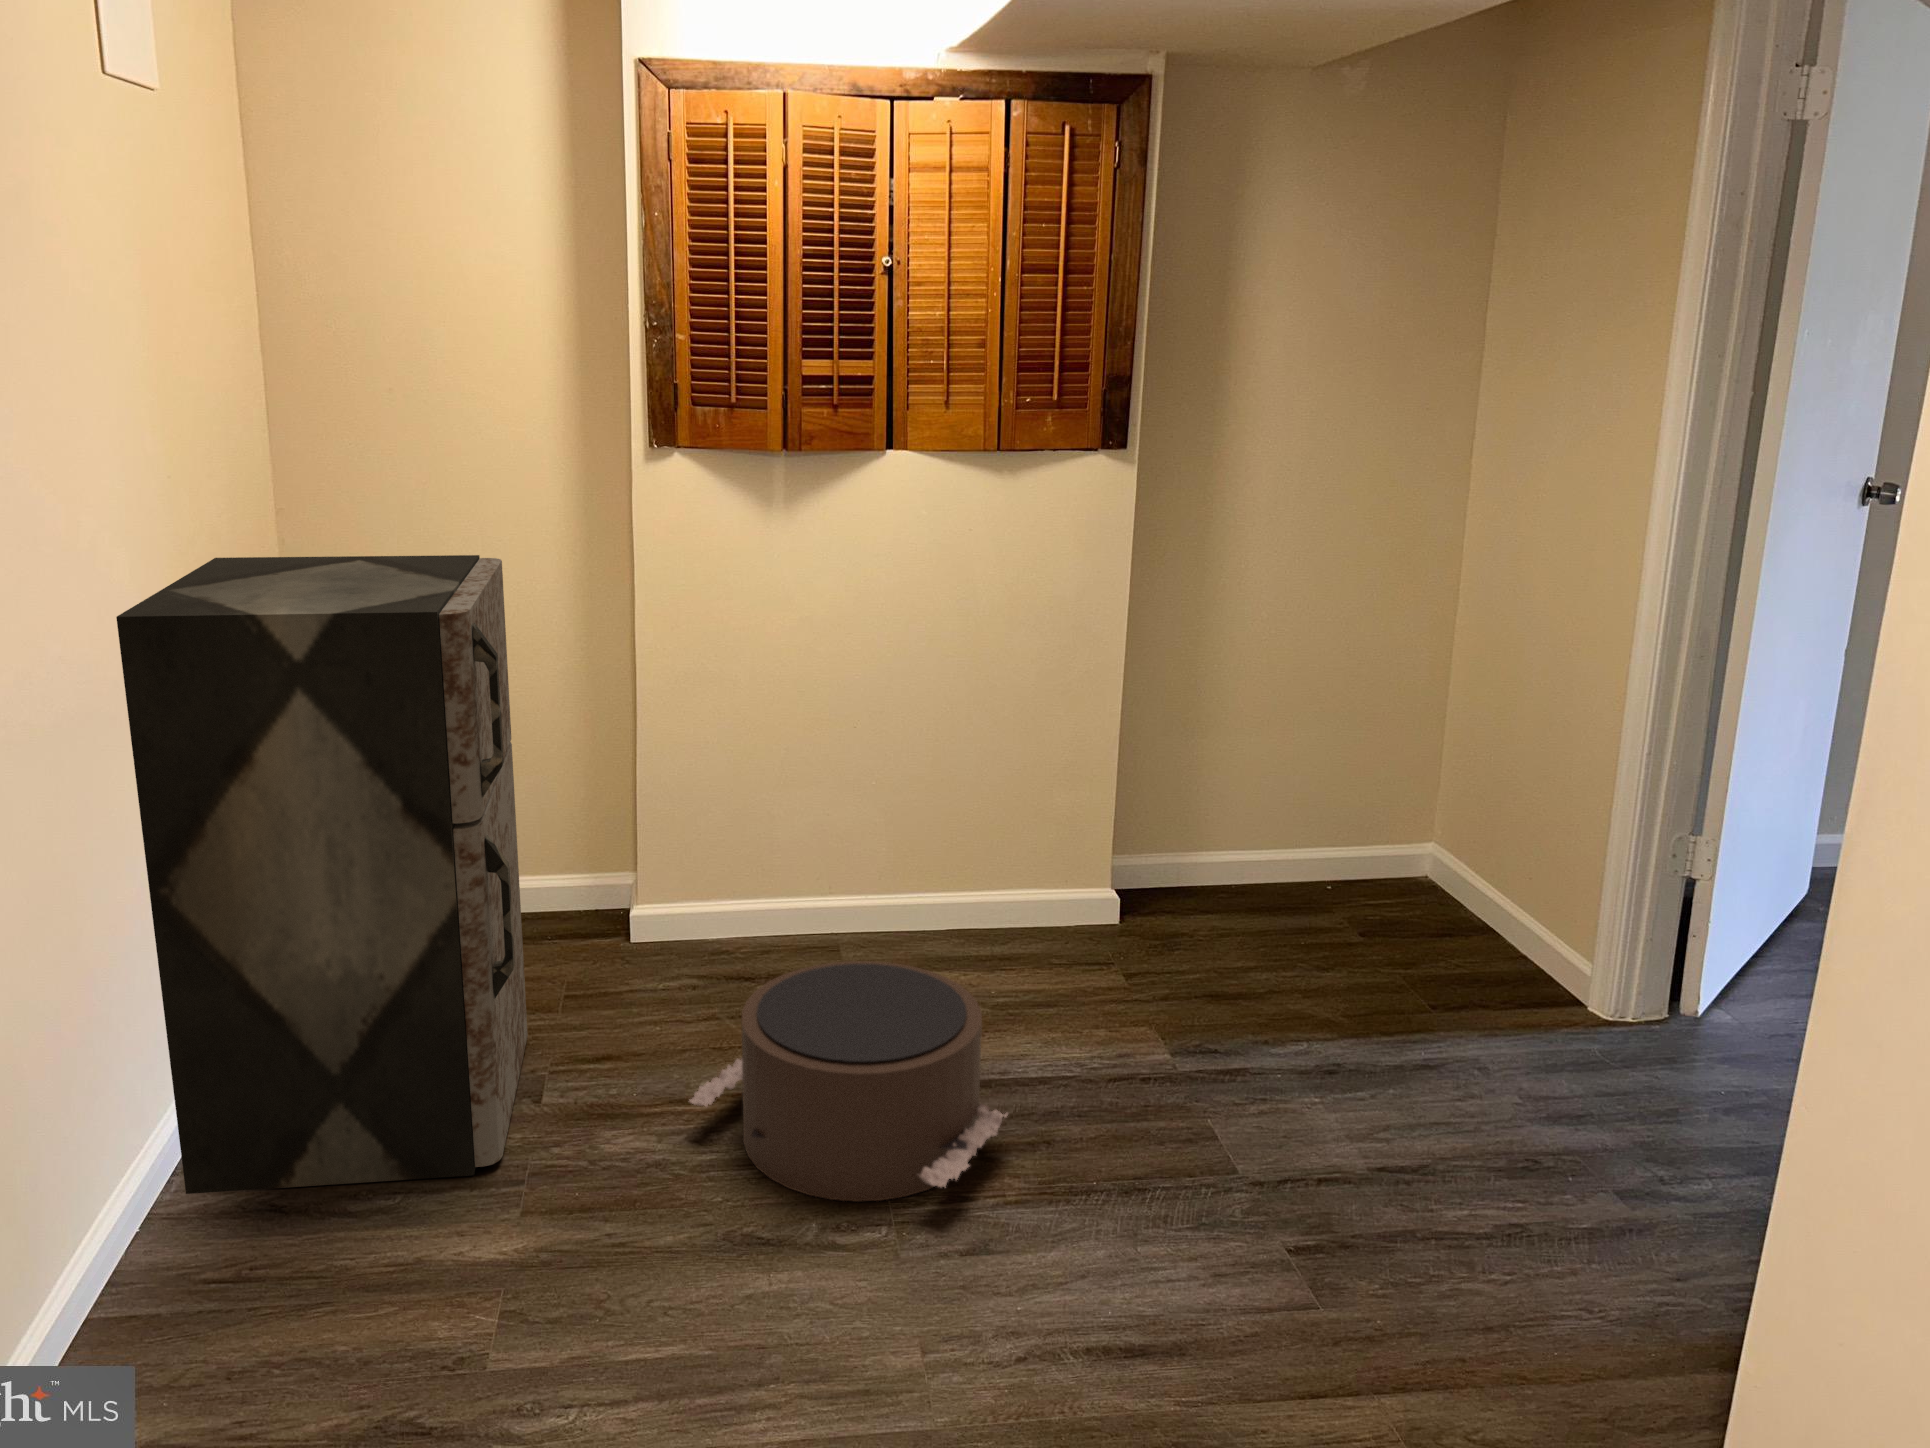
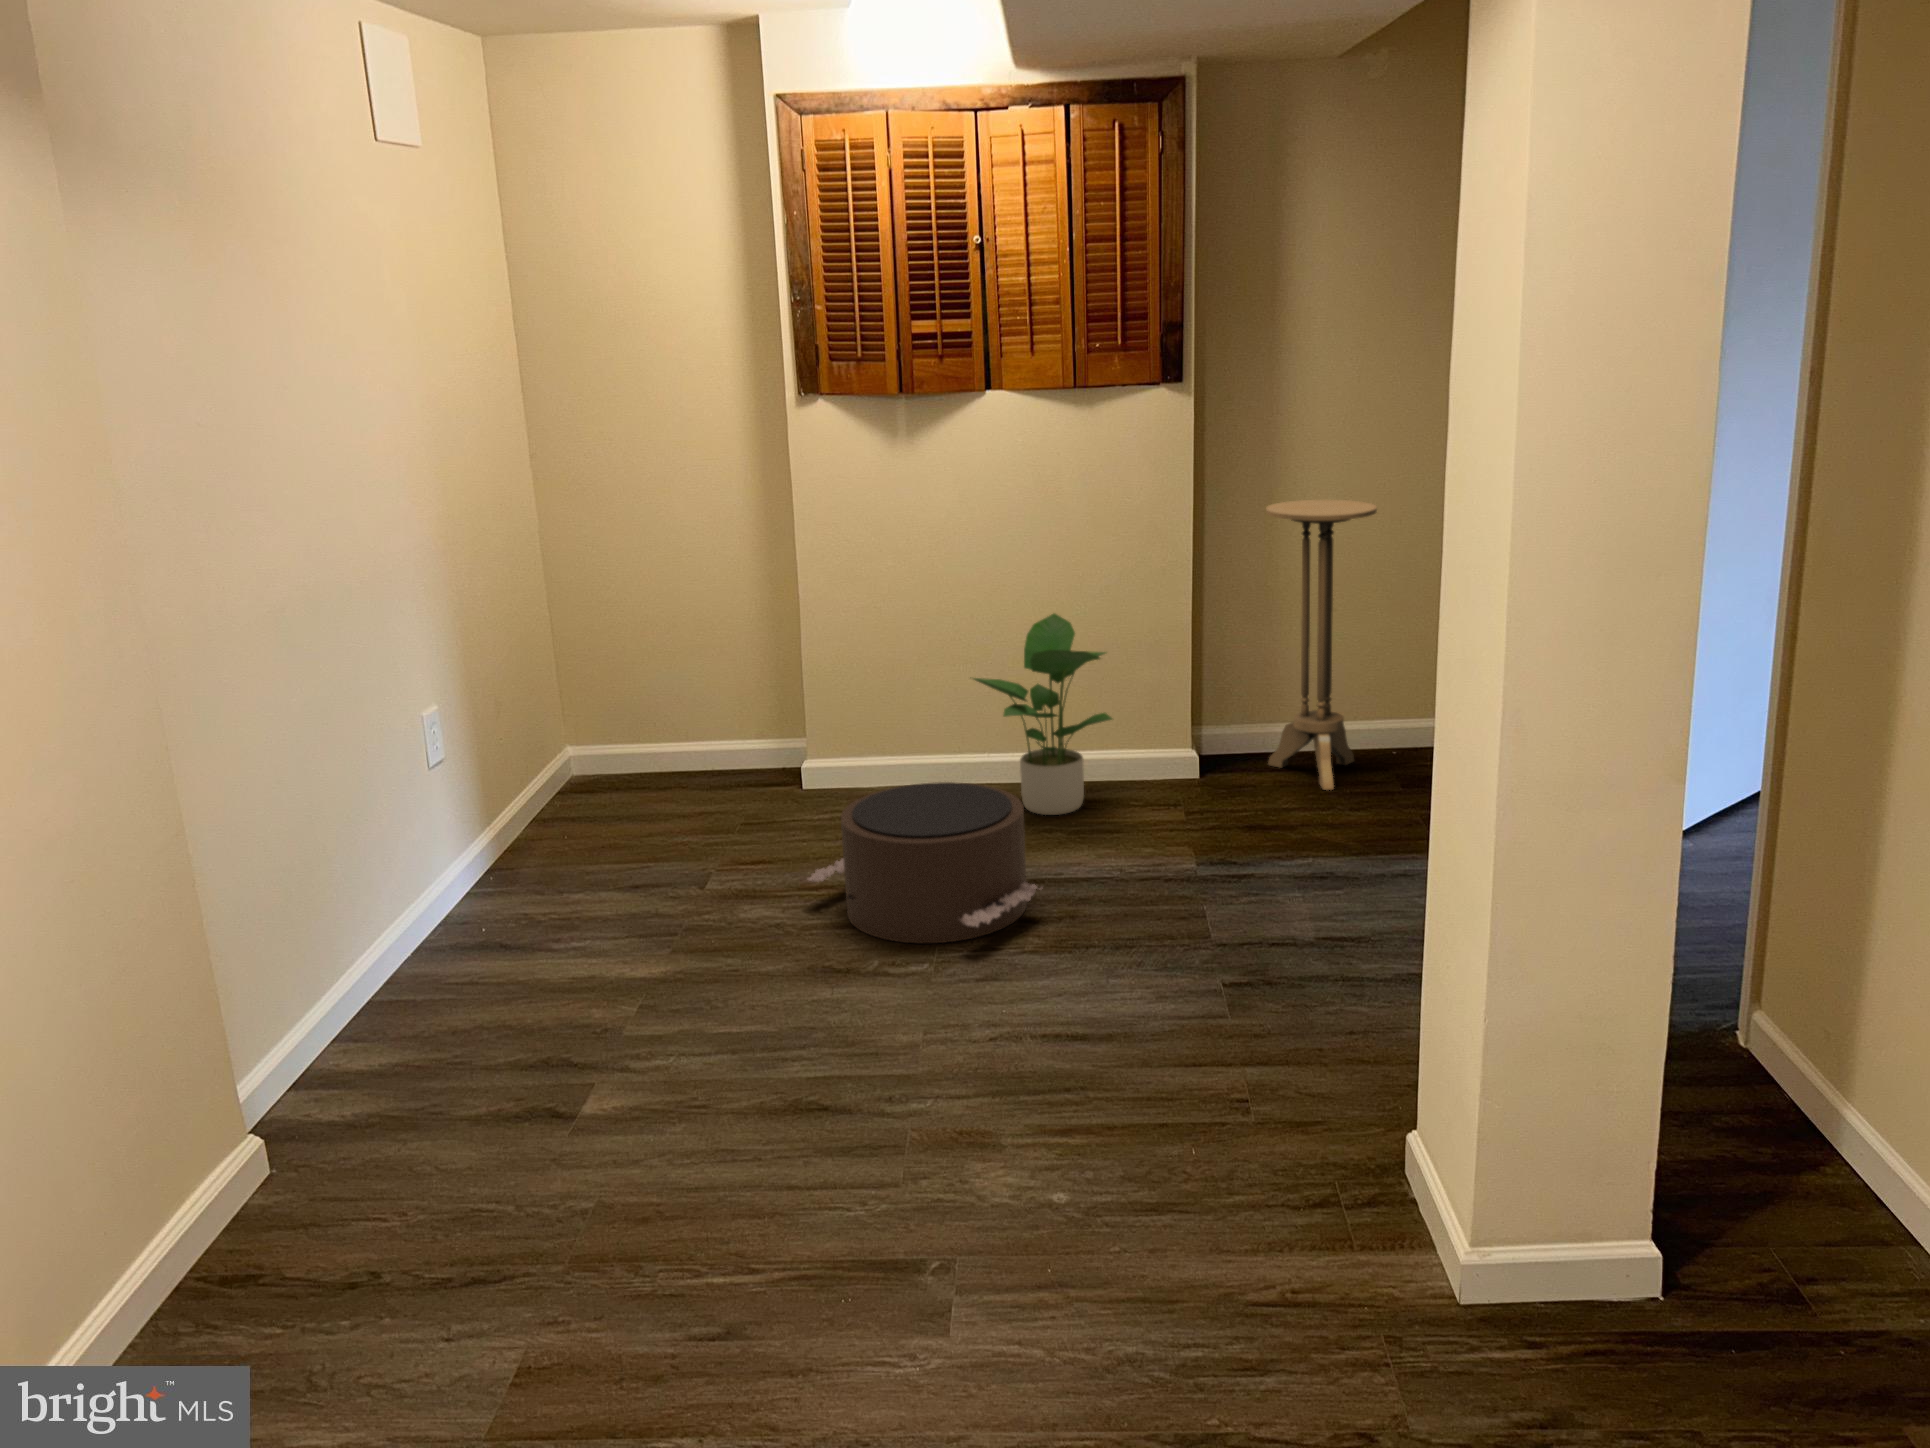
storage cabinet: present [116,555,528,1194] -> none [390,476,705,933]
side table: none [1185,589,1341,935] -> present [1266,500,1377,790]
potted plant: none [861,724,1040,975] -> present [973,614,1112,815]

